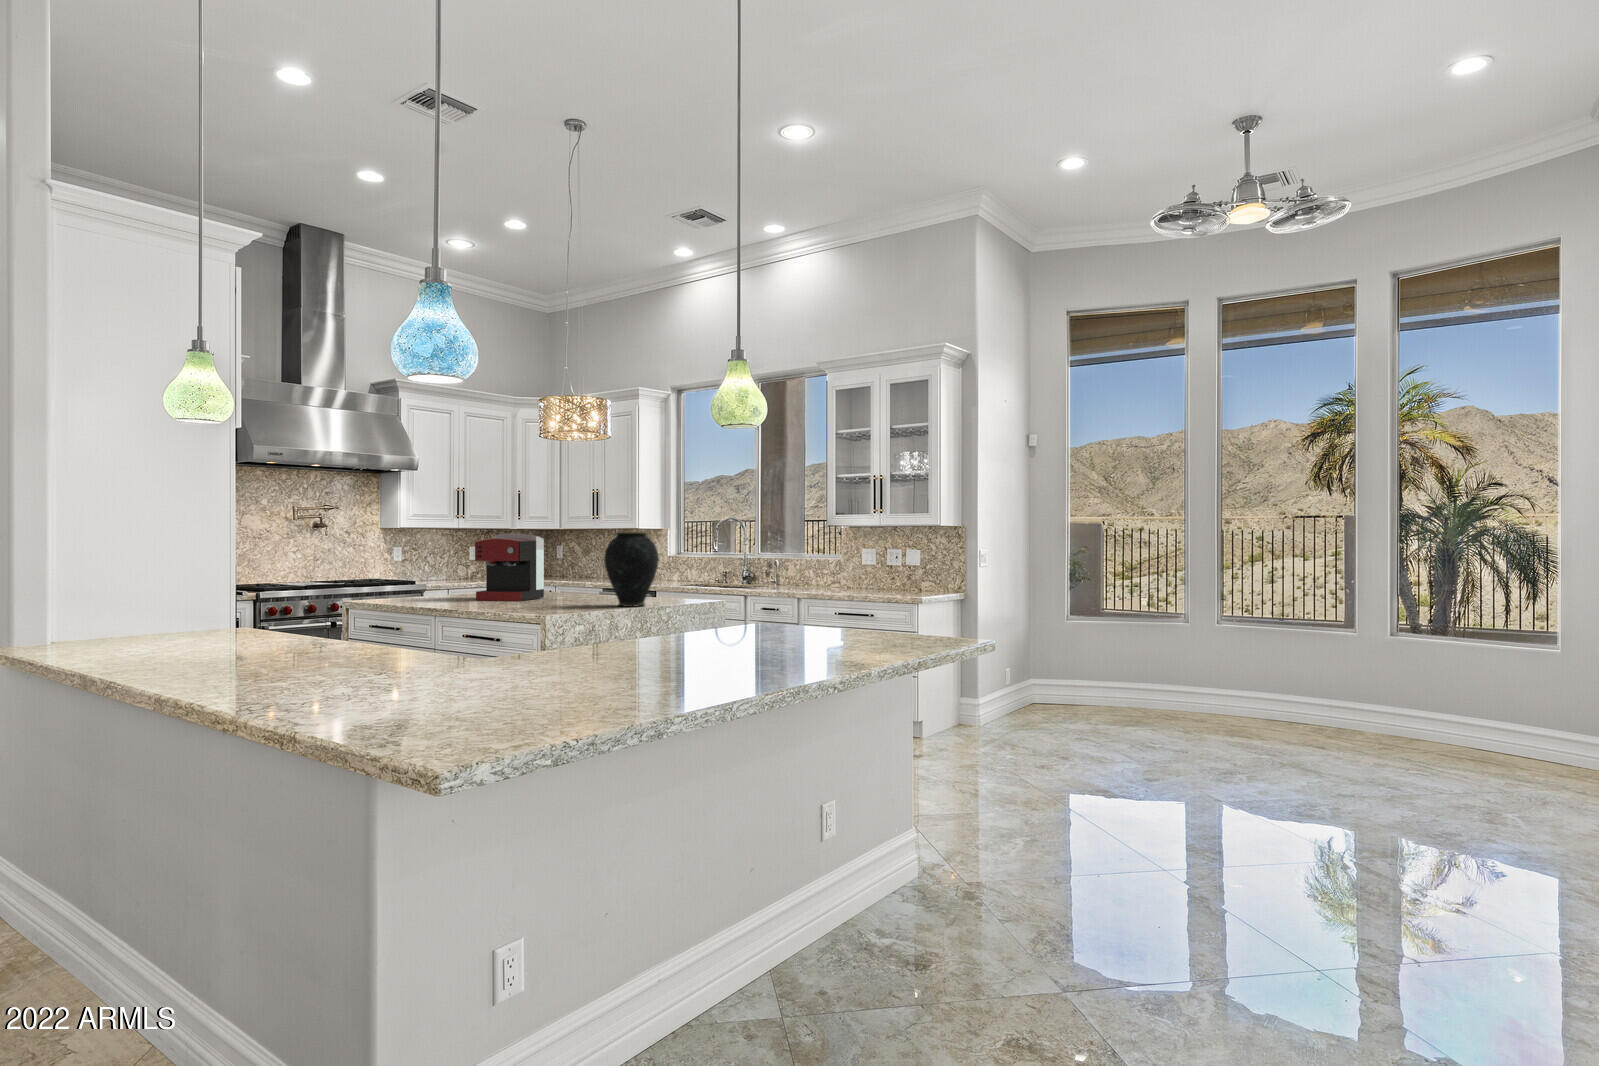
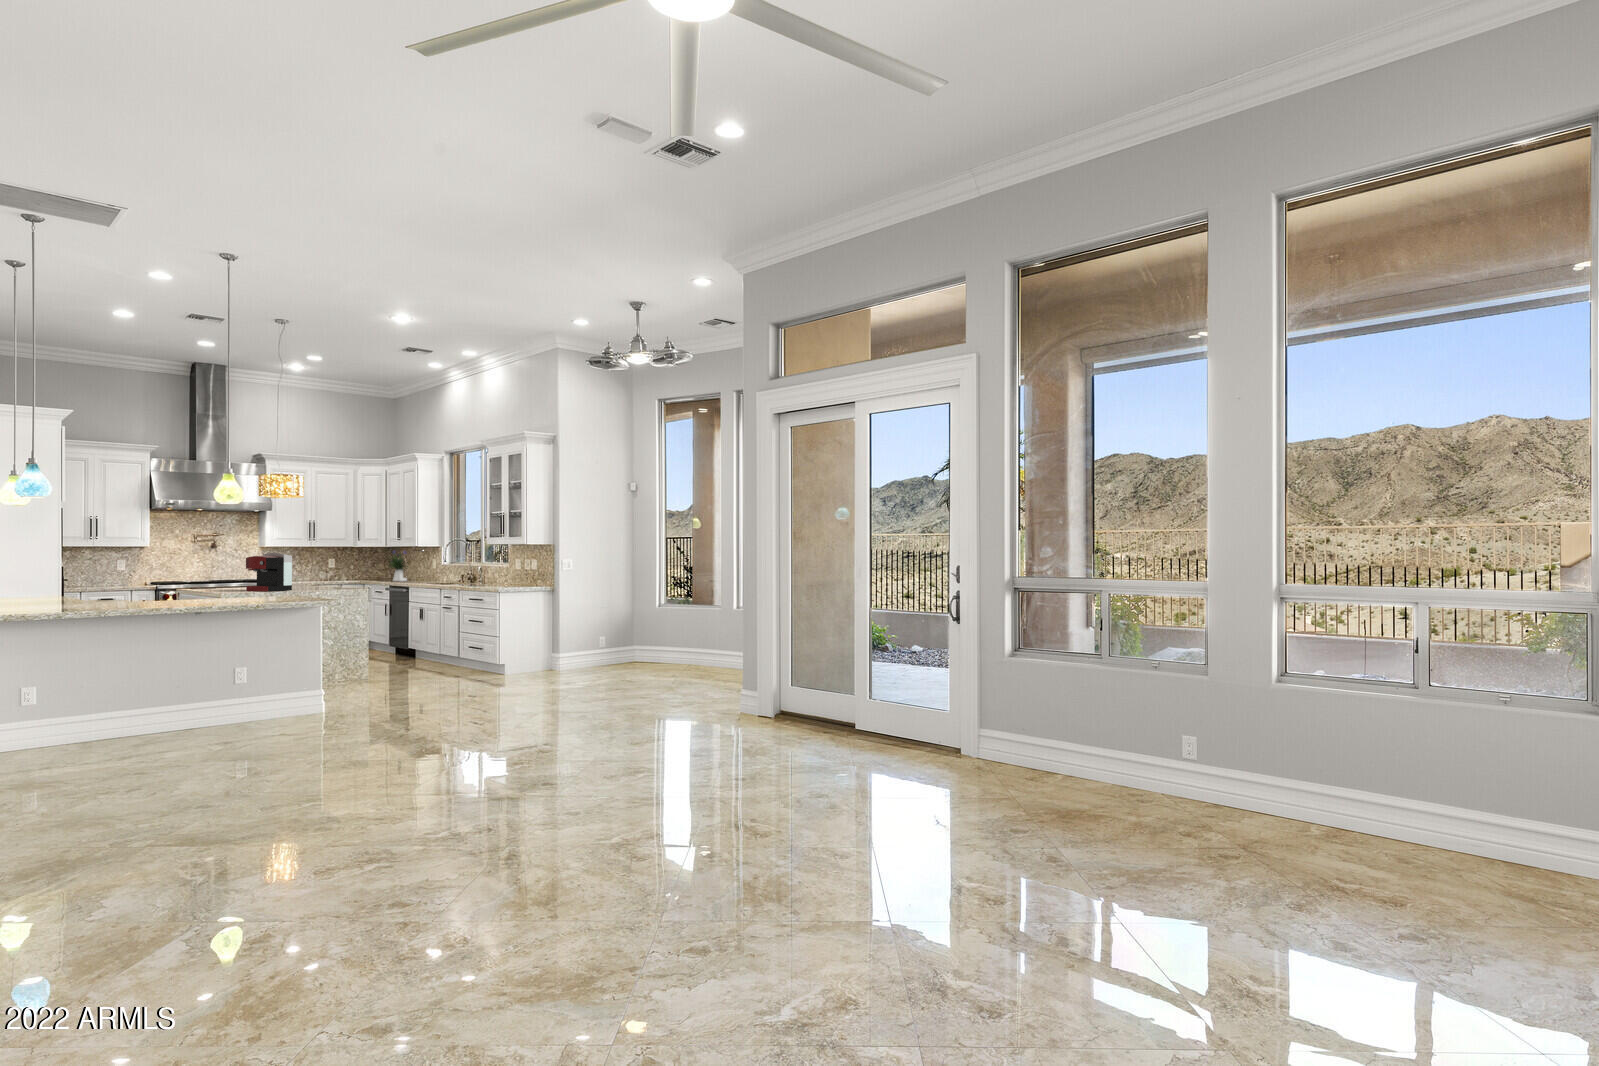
flower arrangement: none [541,532,589,580] -> present [390,551,408,581]
vase: present [604,532,659,607] -> none [290,553,323,594]

